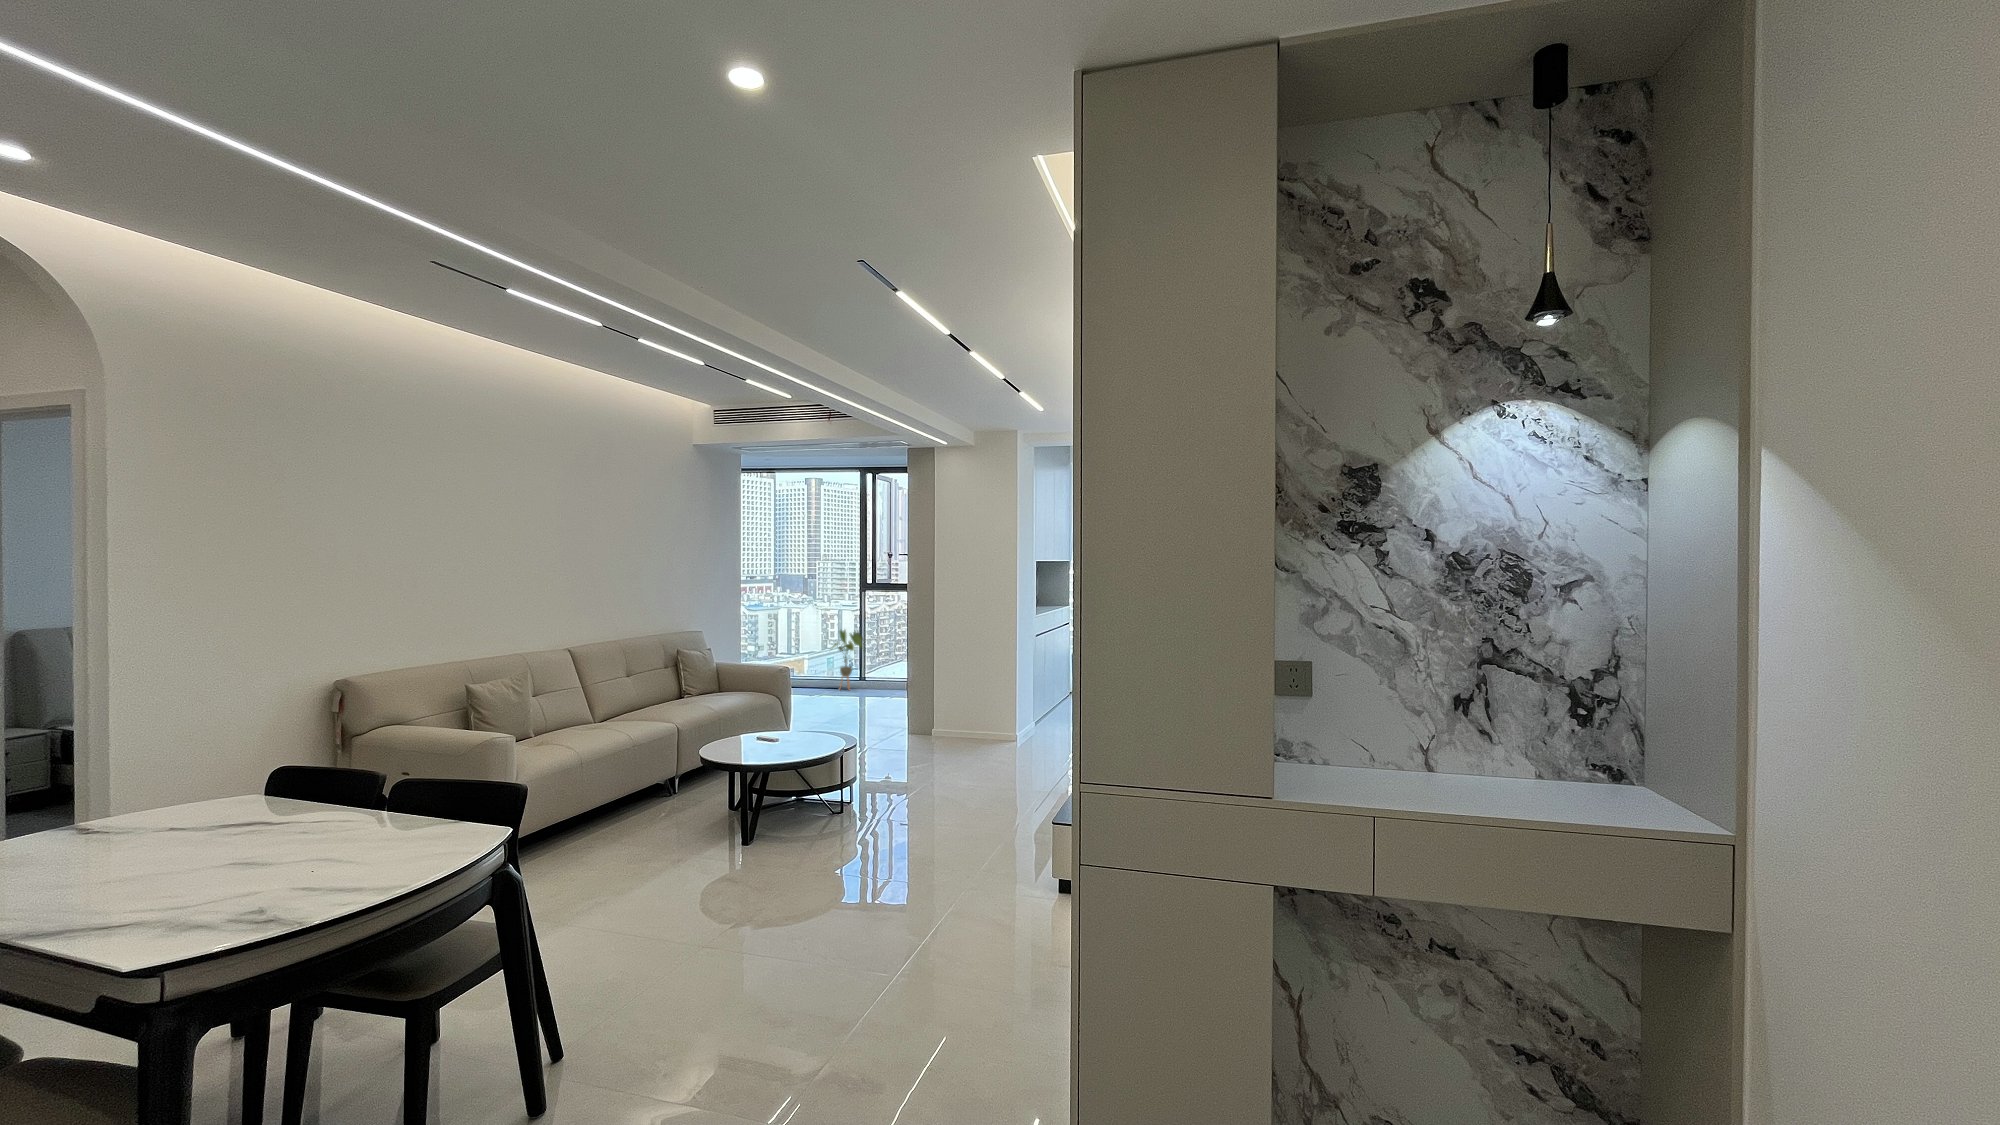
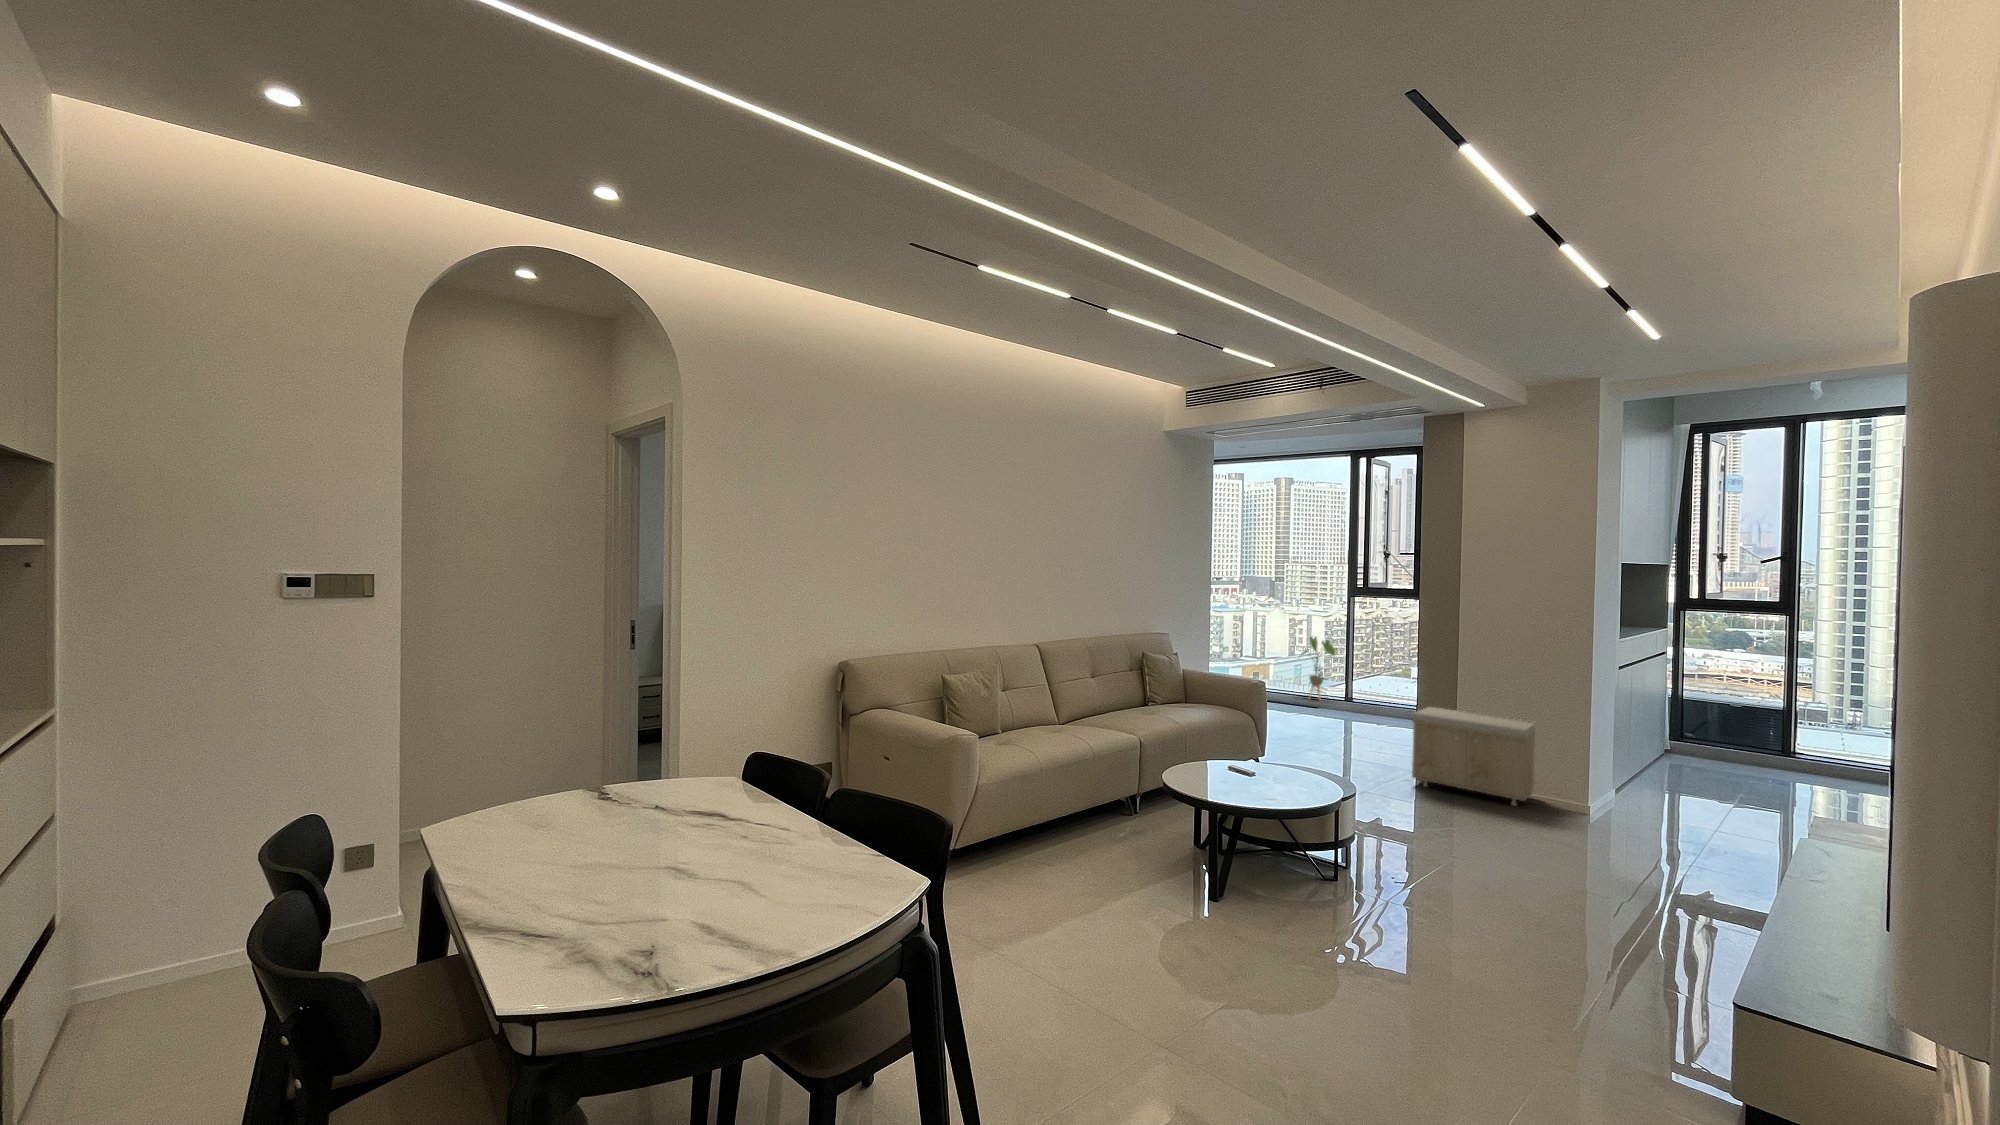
storage bench: none [910,679,997,748] -> present [1412,707,1535,806]

